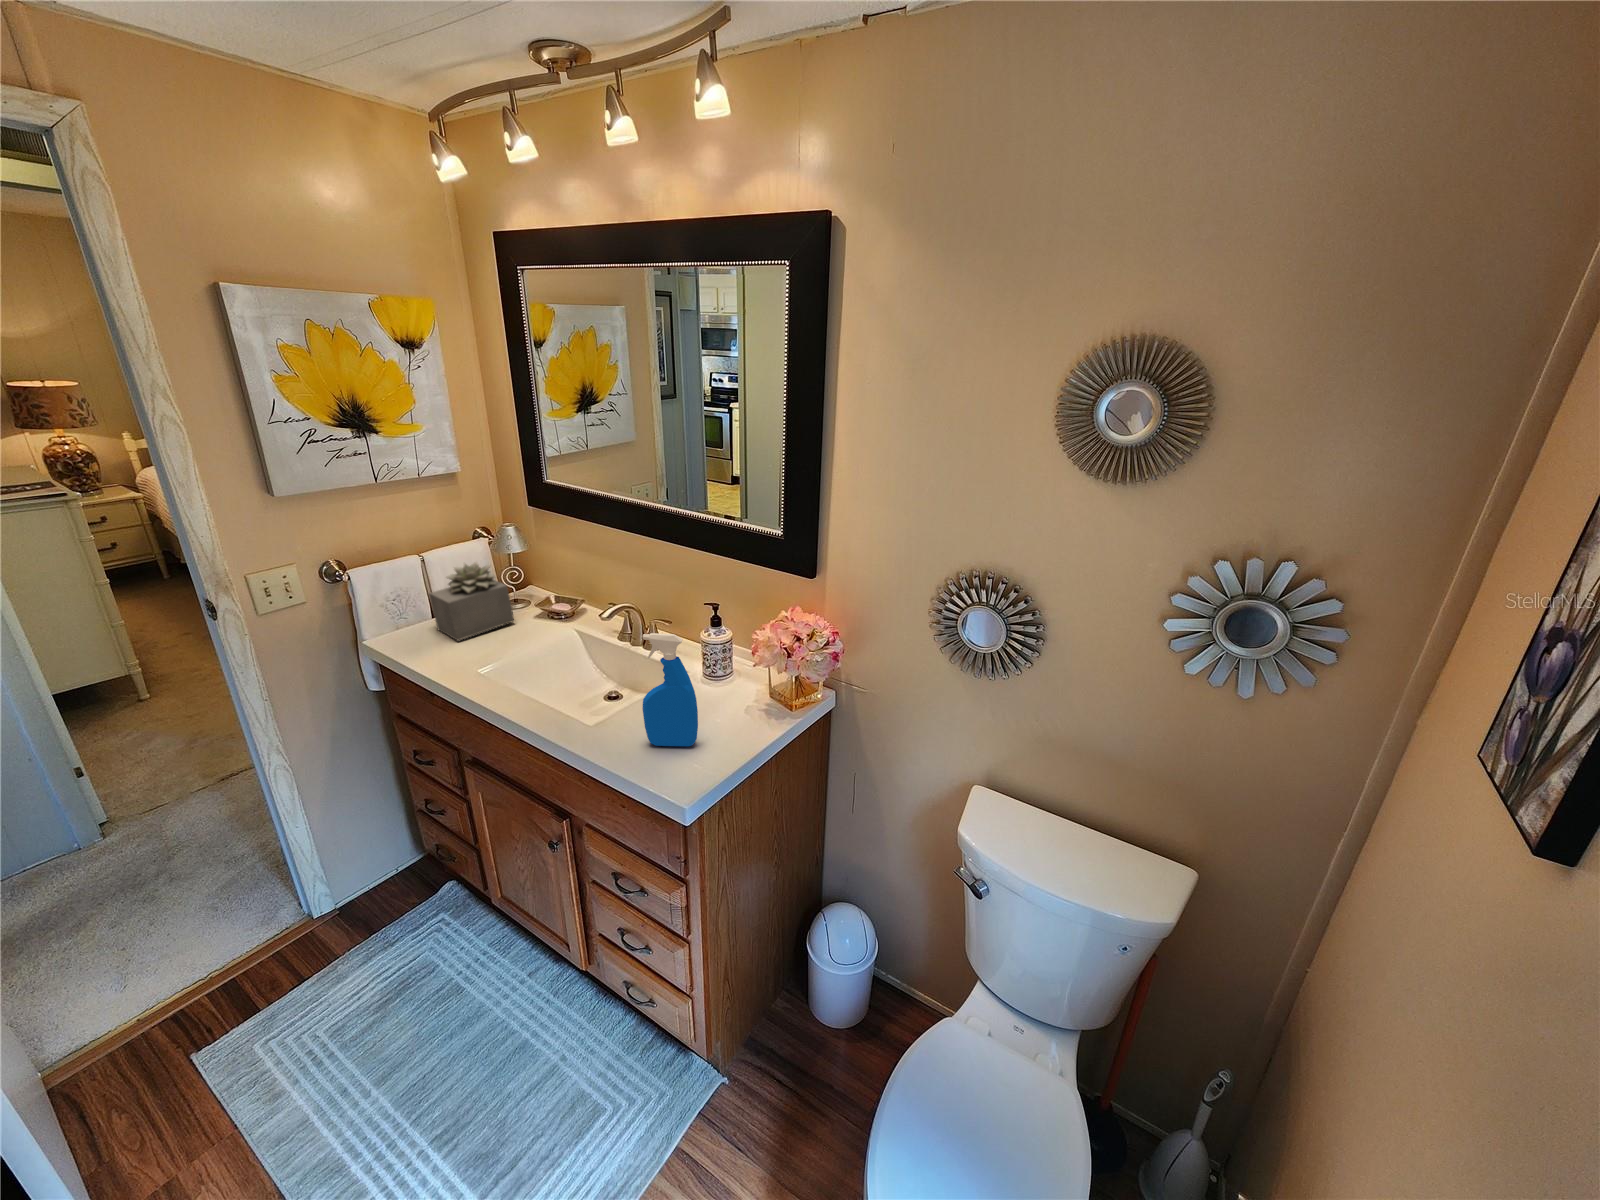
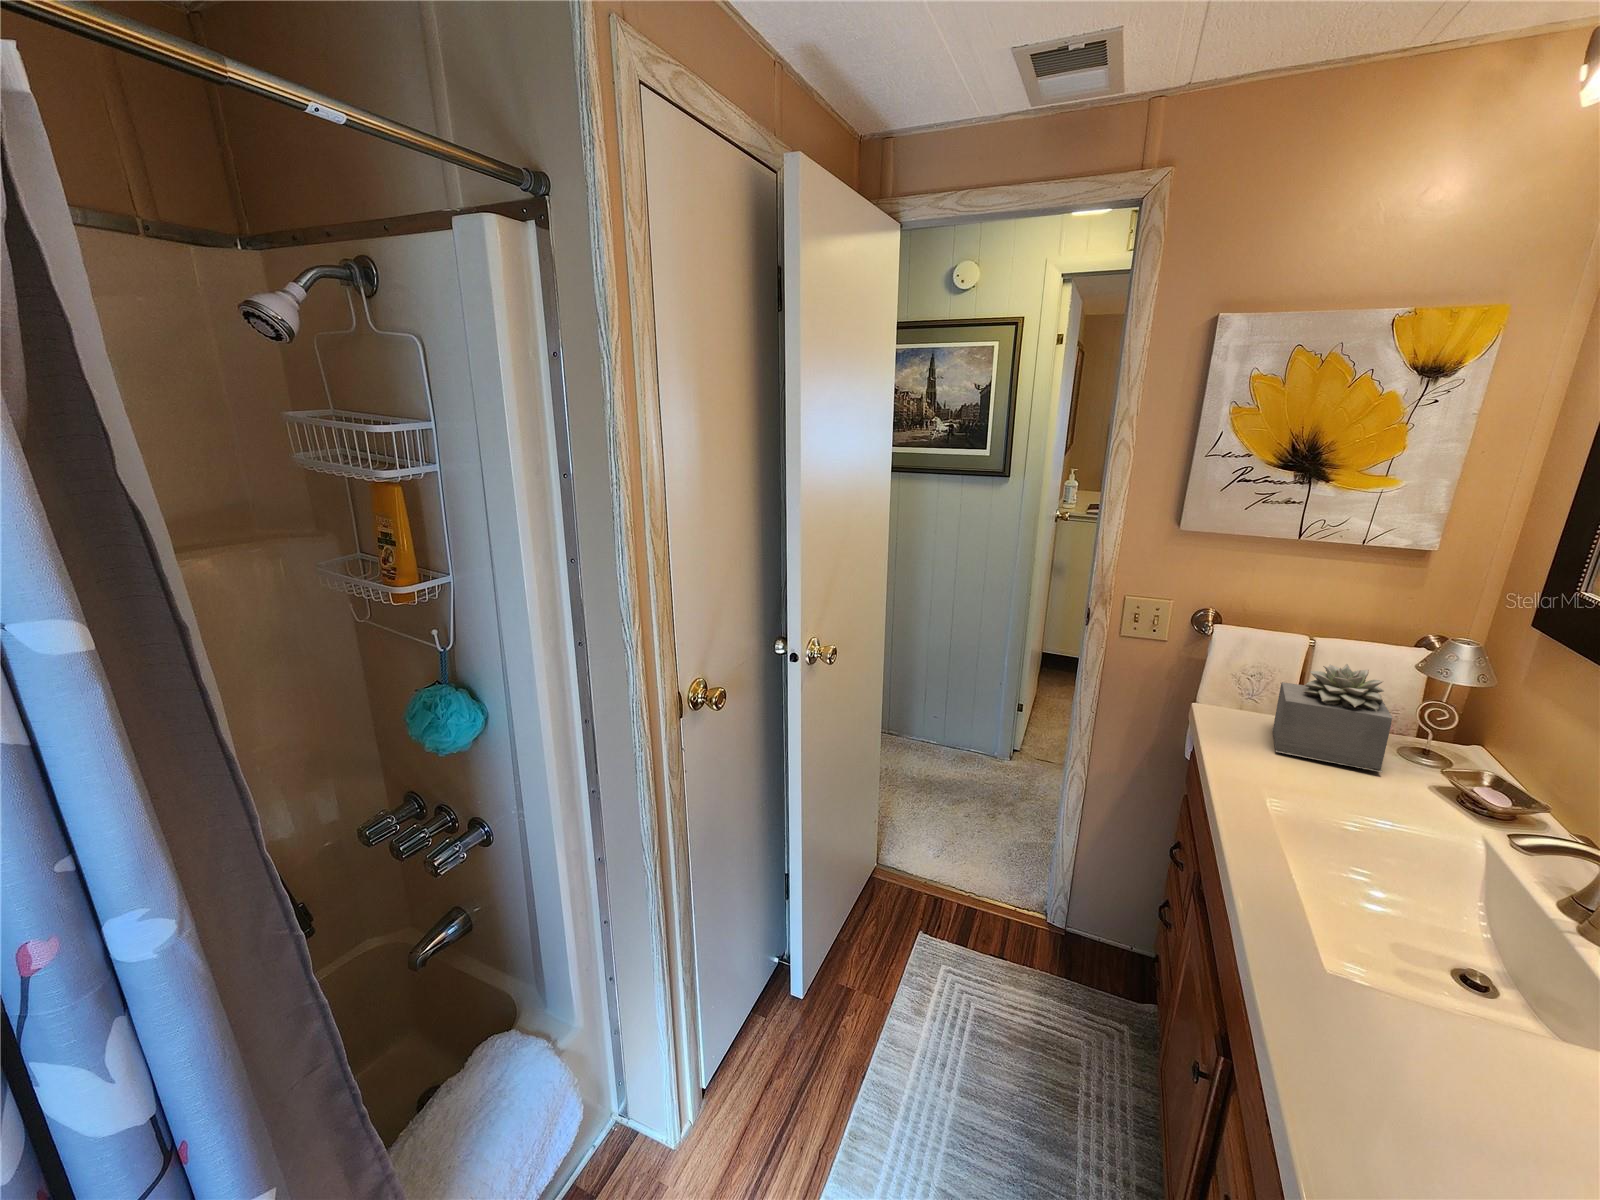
spray bottle: present [642,633,698,746] -> none [1360,883,1524,1170]

